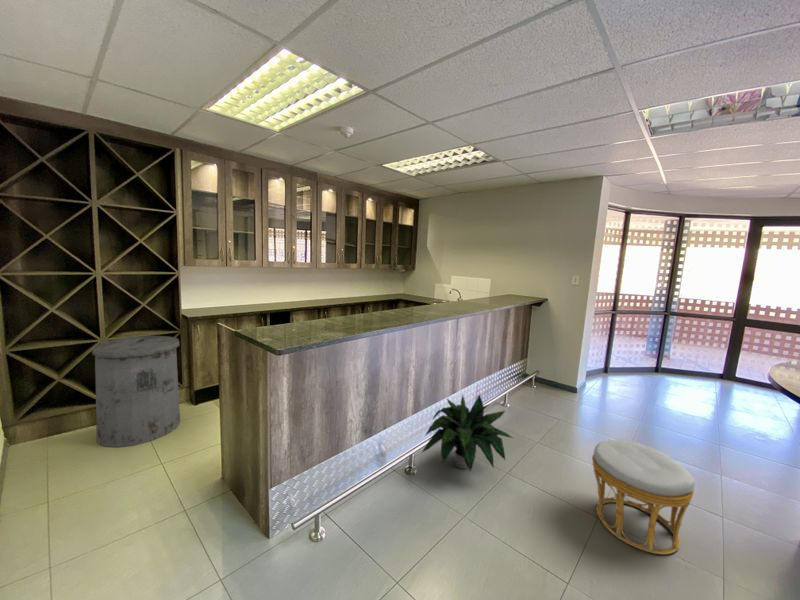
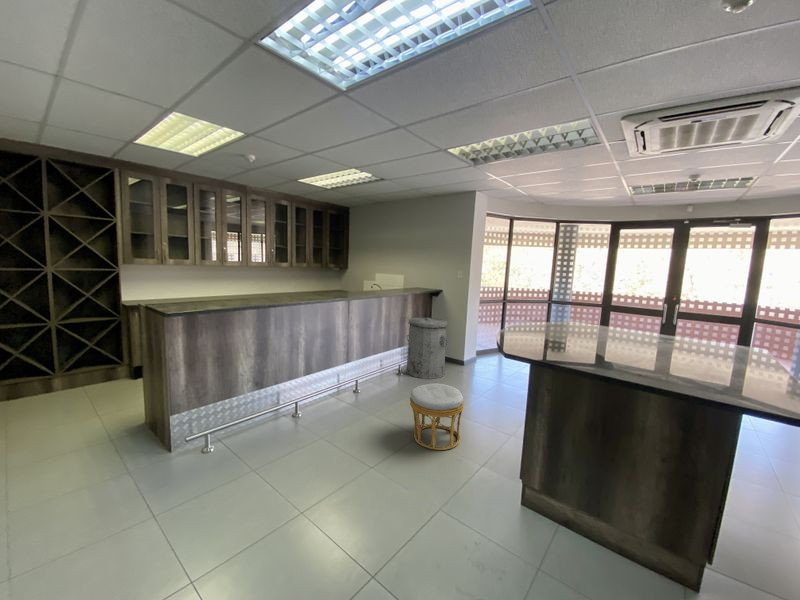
trash can: present [92,336,180,447] -> present [407,318,448,379]
potted plant: present [422,395,512,471] -> none [305,358,374,412]

